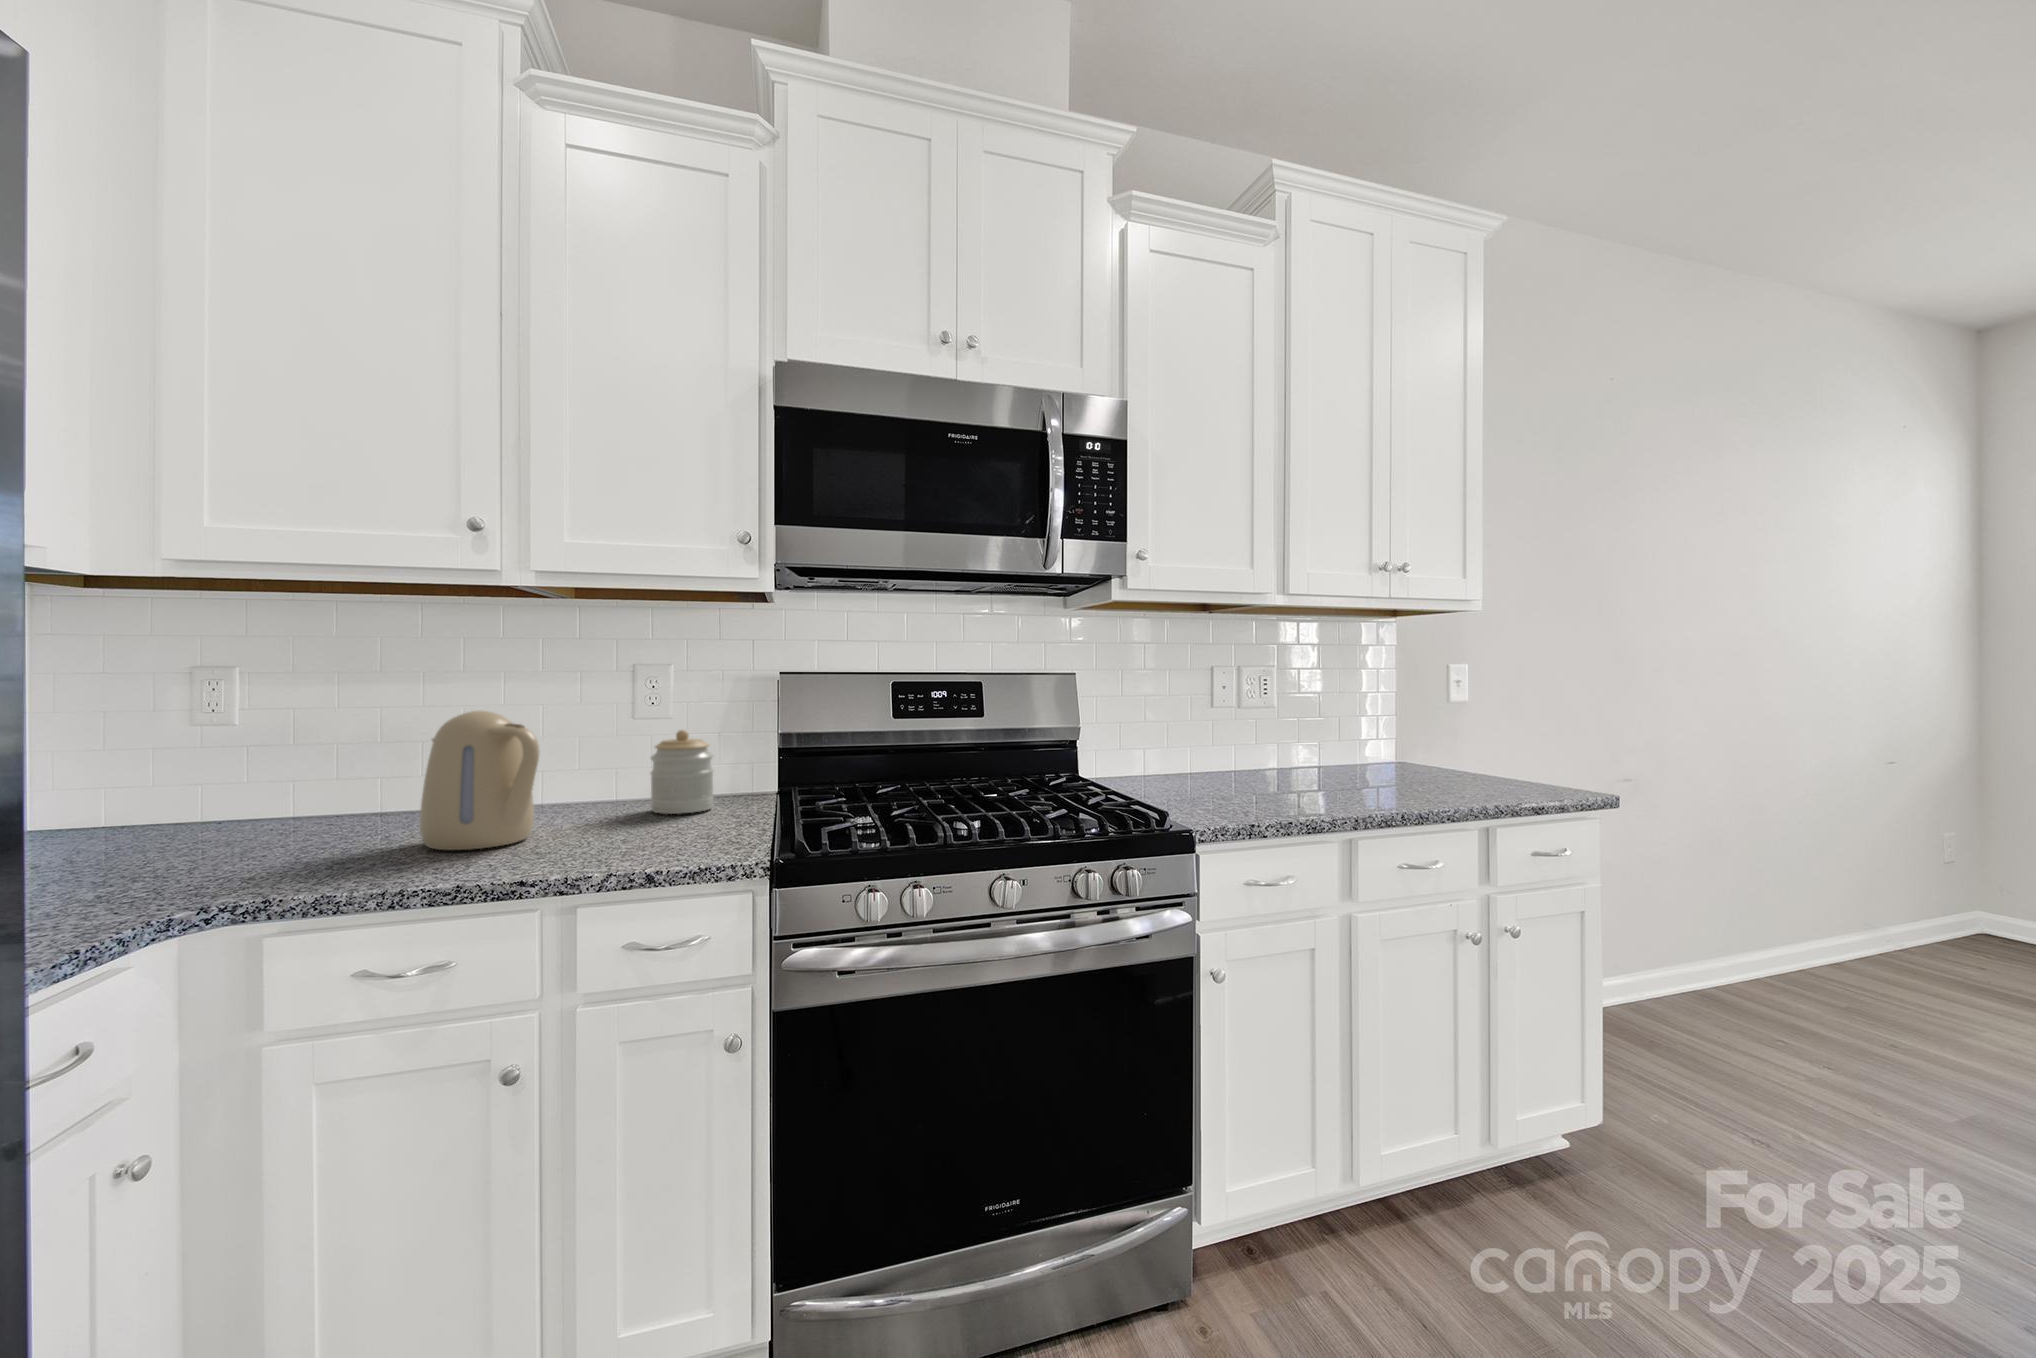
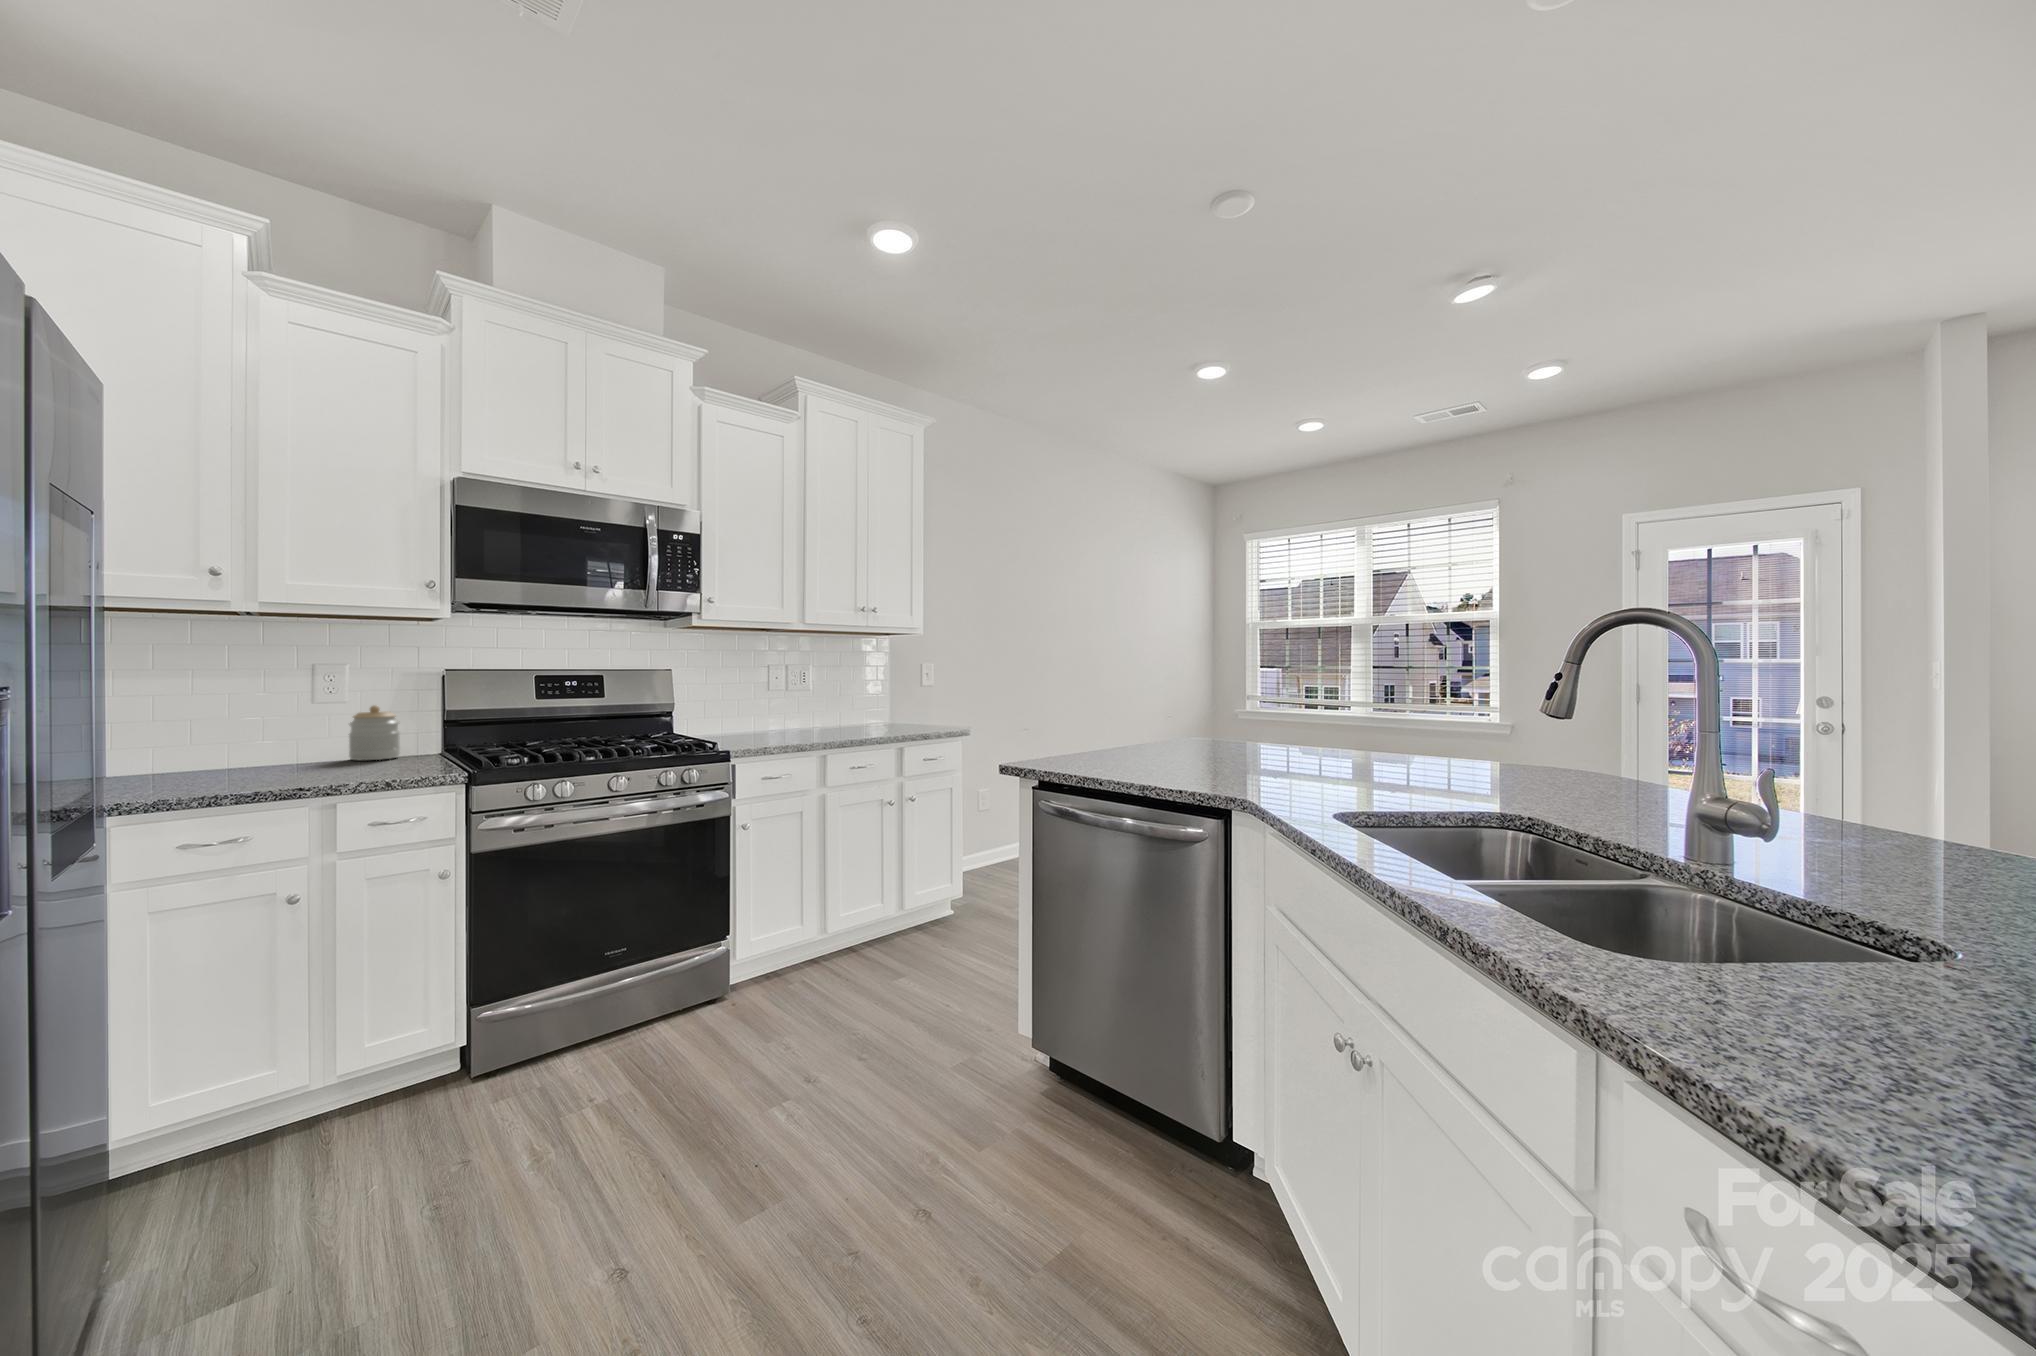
kettle: present [419,711,539,850] -> none [180,693,285,782]

